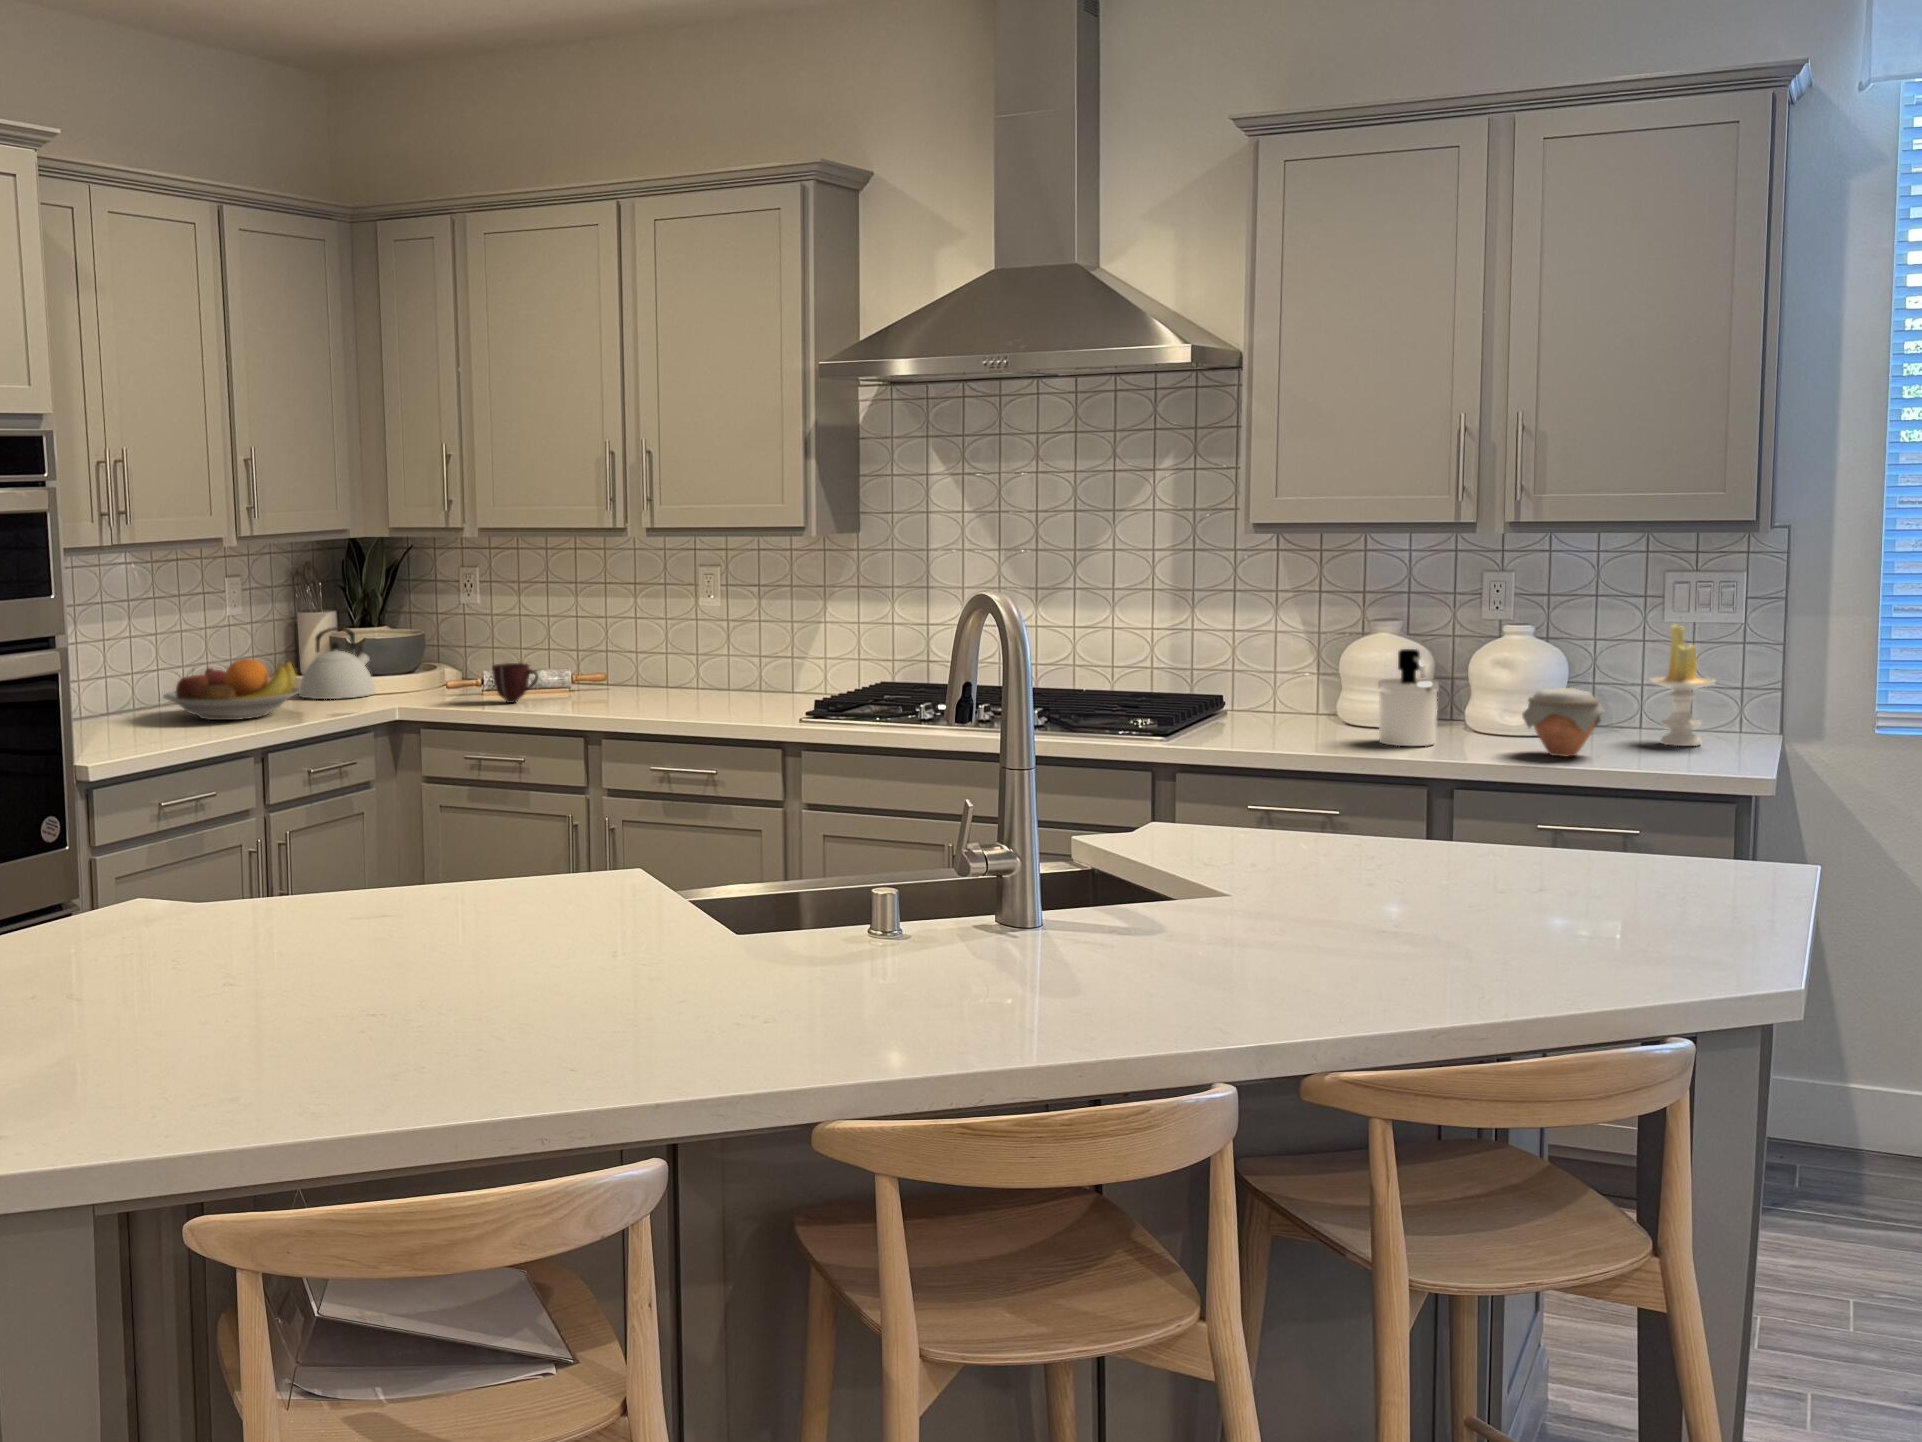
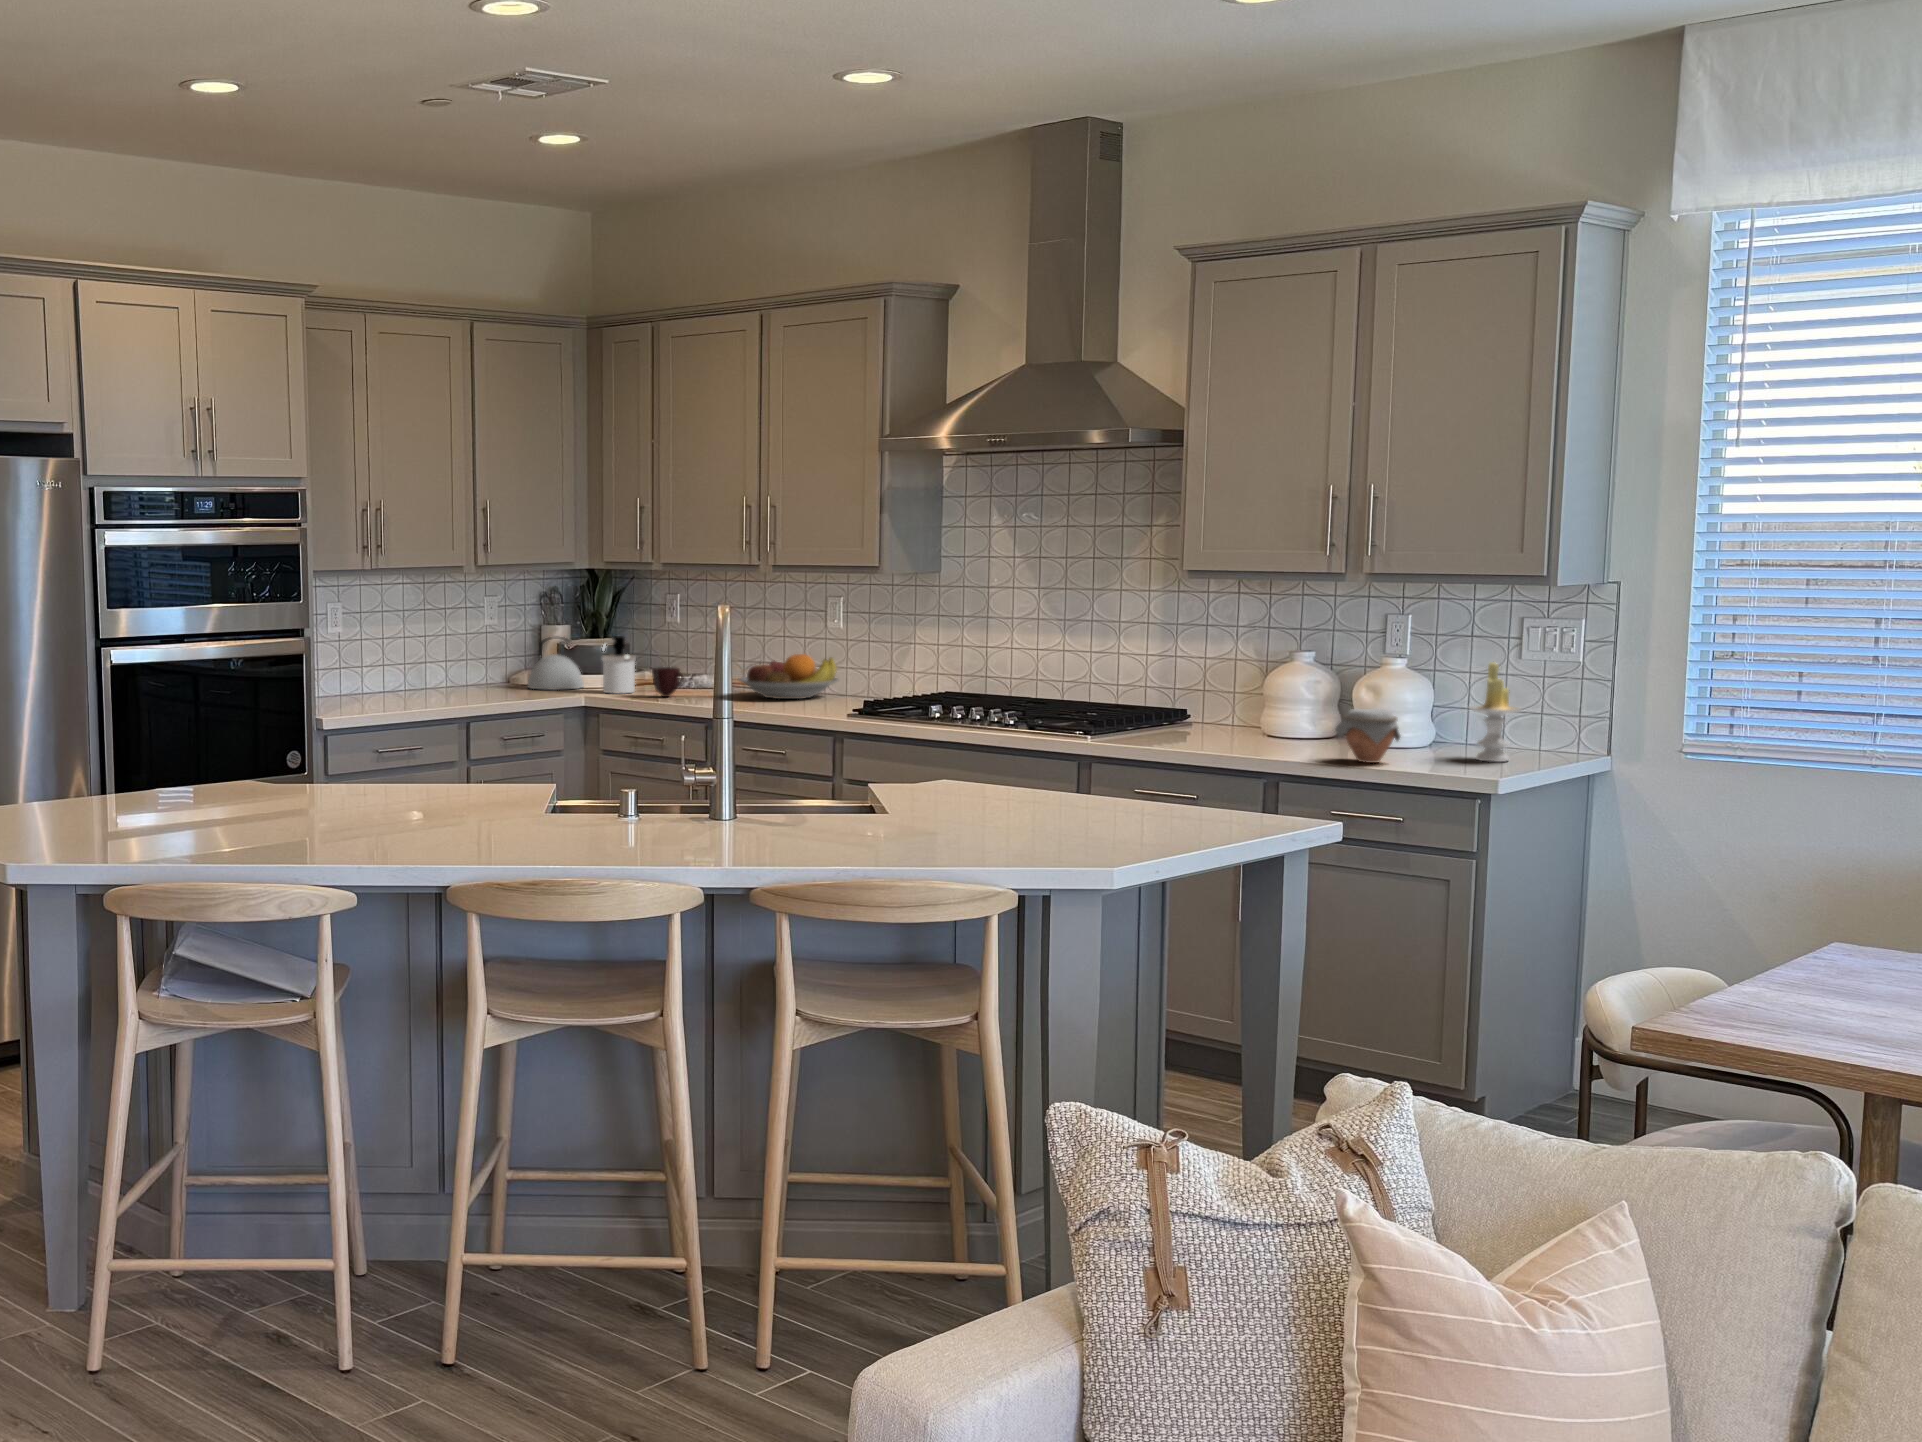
soap dispenser: present [1378,649,1439,746] -> present [602,636,636,694]
fruit bowl: present [163,659,301,720] -> present [738,654,838,699]

